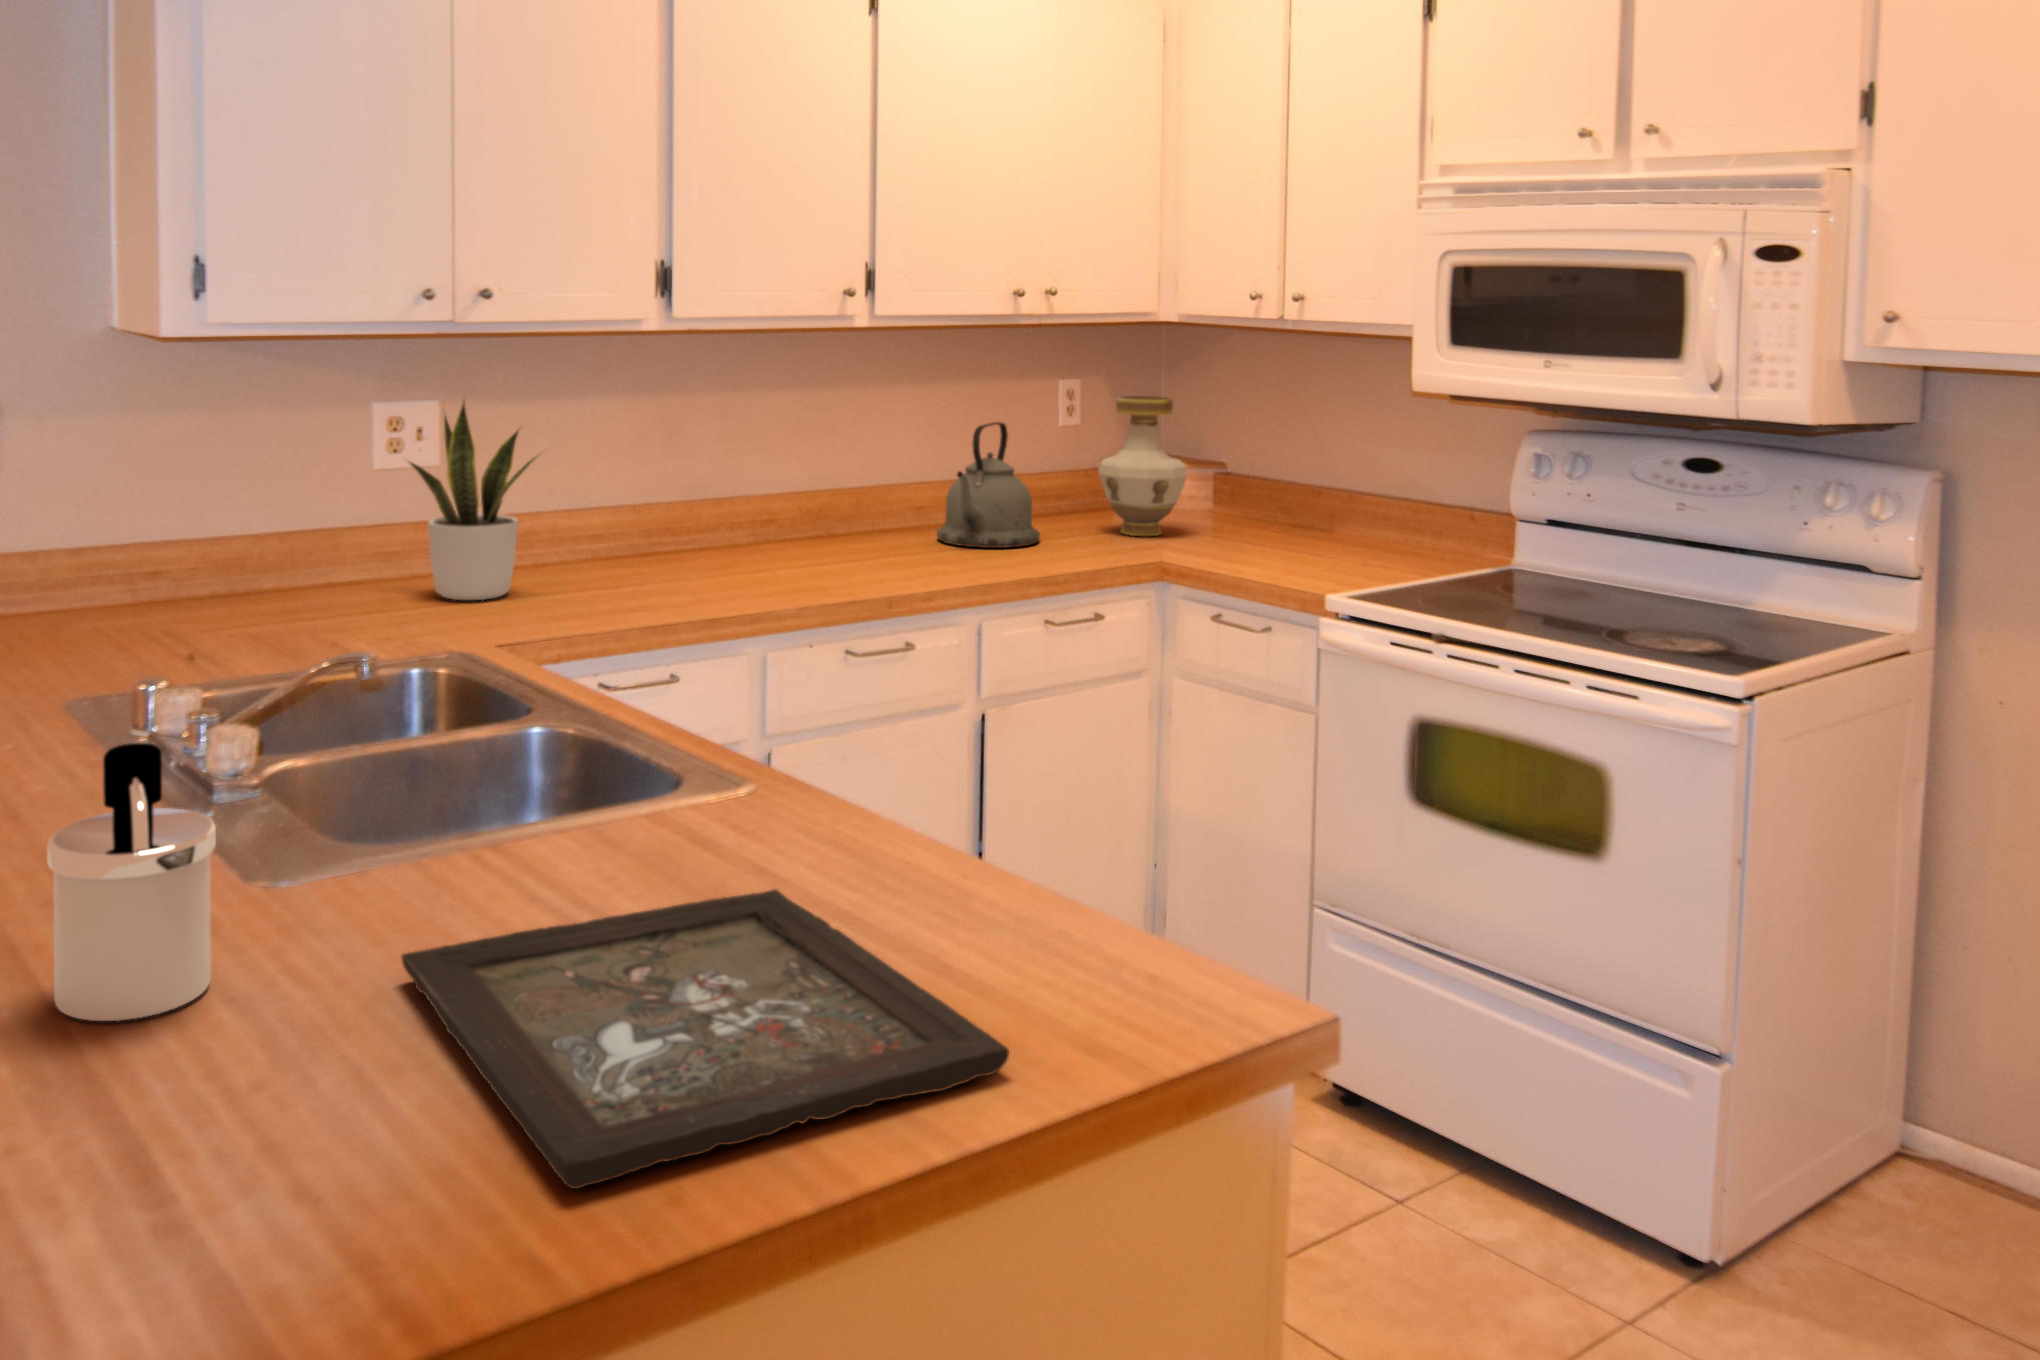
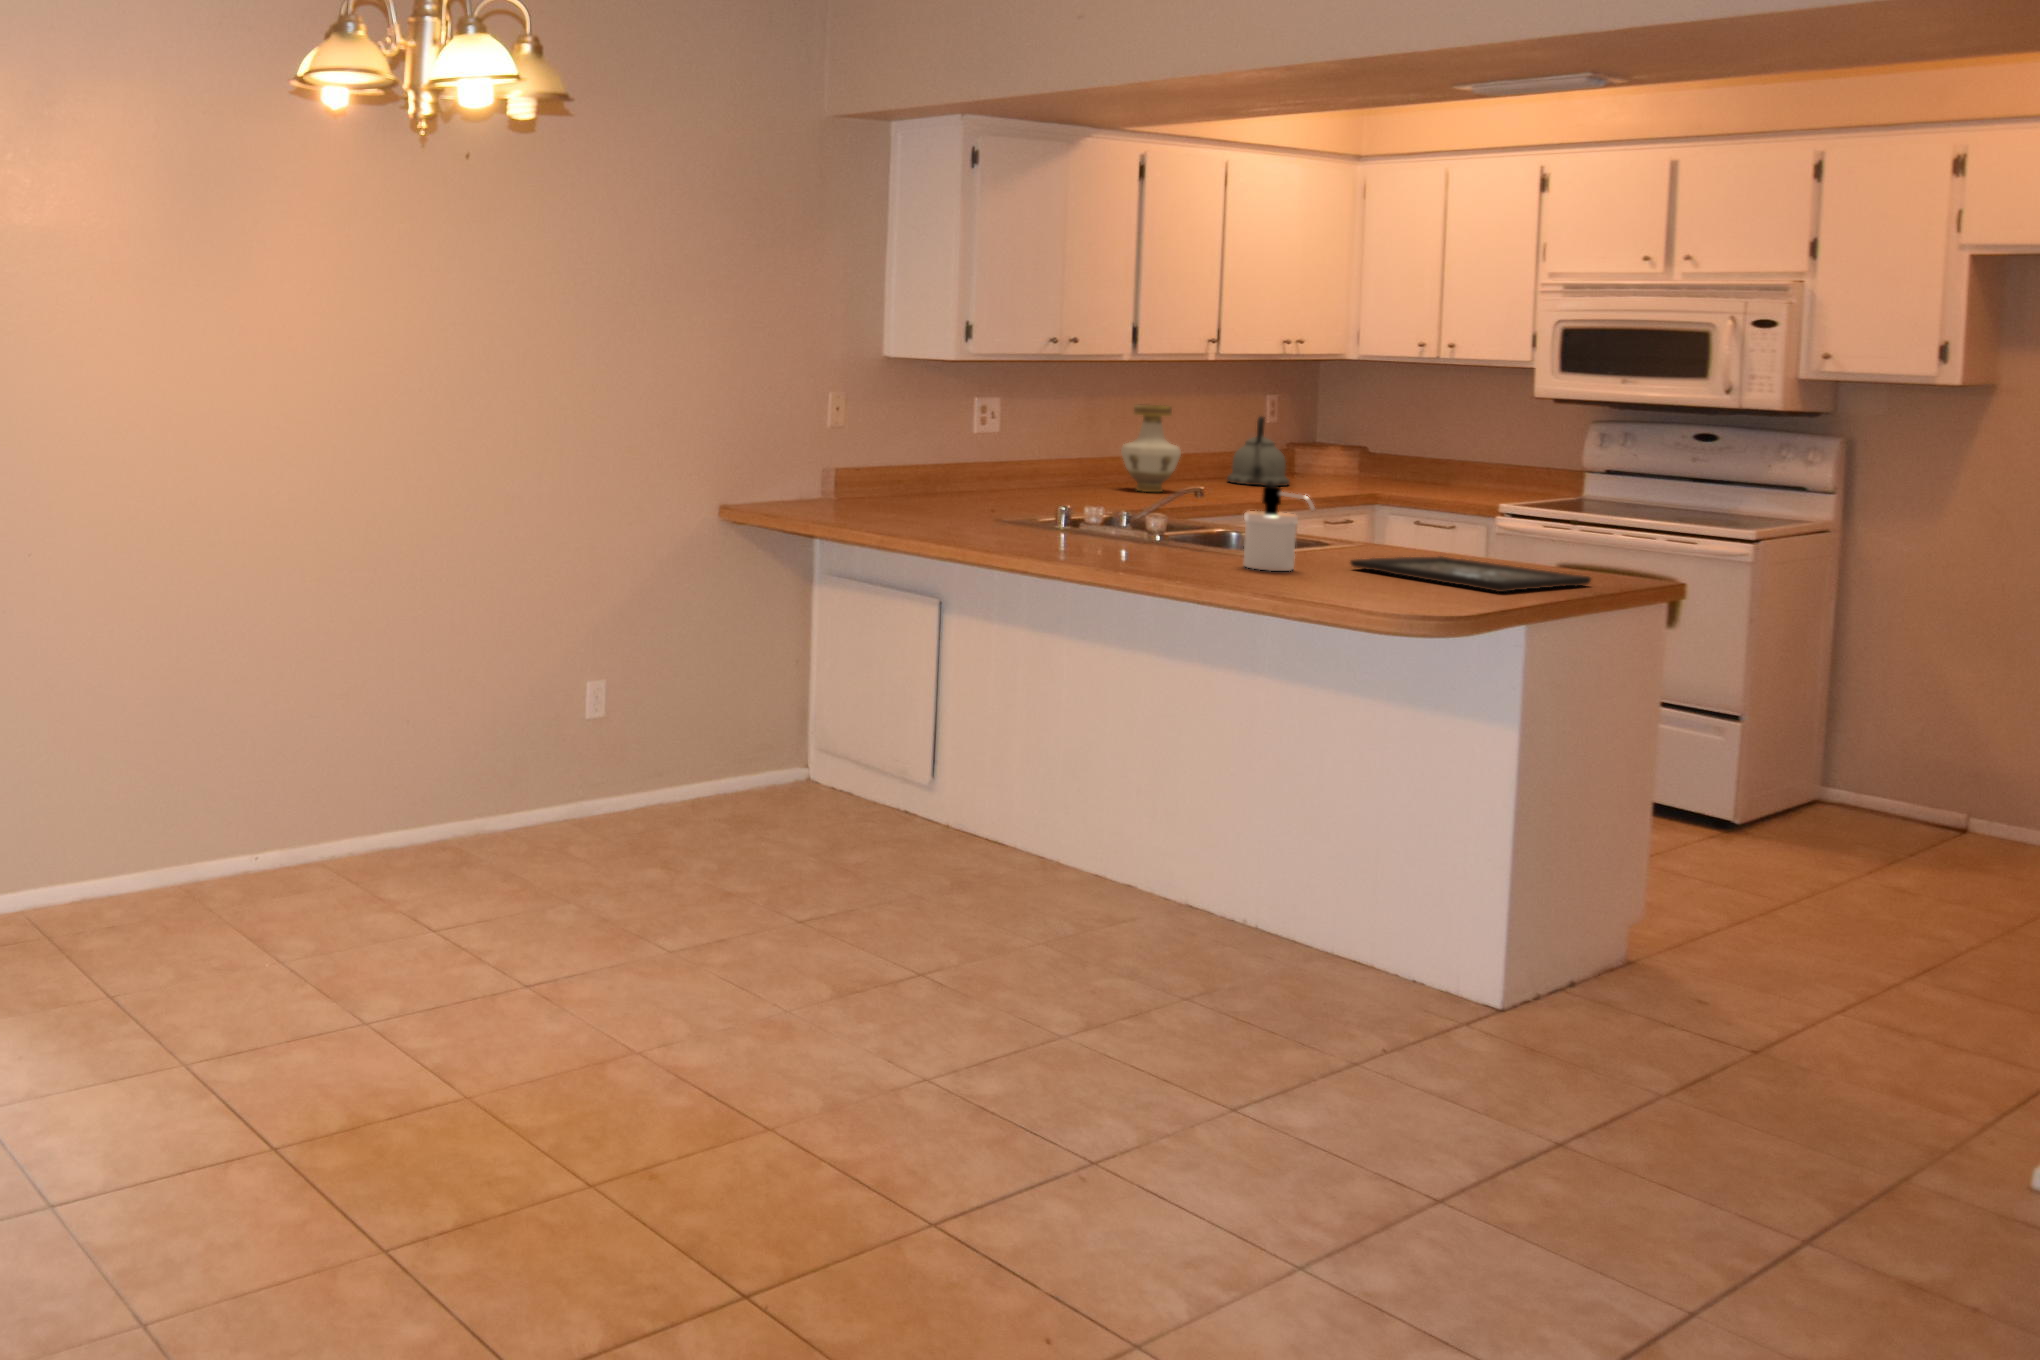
vase: present [1098,396,1187,536] -> present [1121,405,1181,492]
potted plant: present [409,402,537,600] -> none [1015,391,1095,496]

